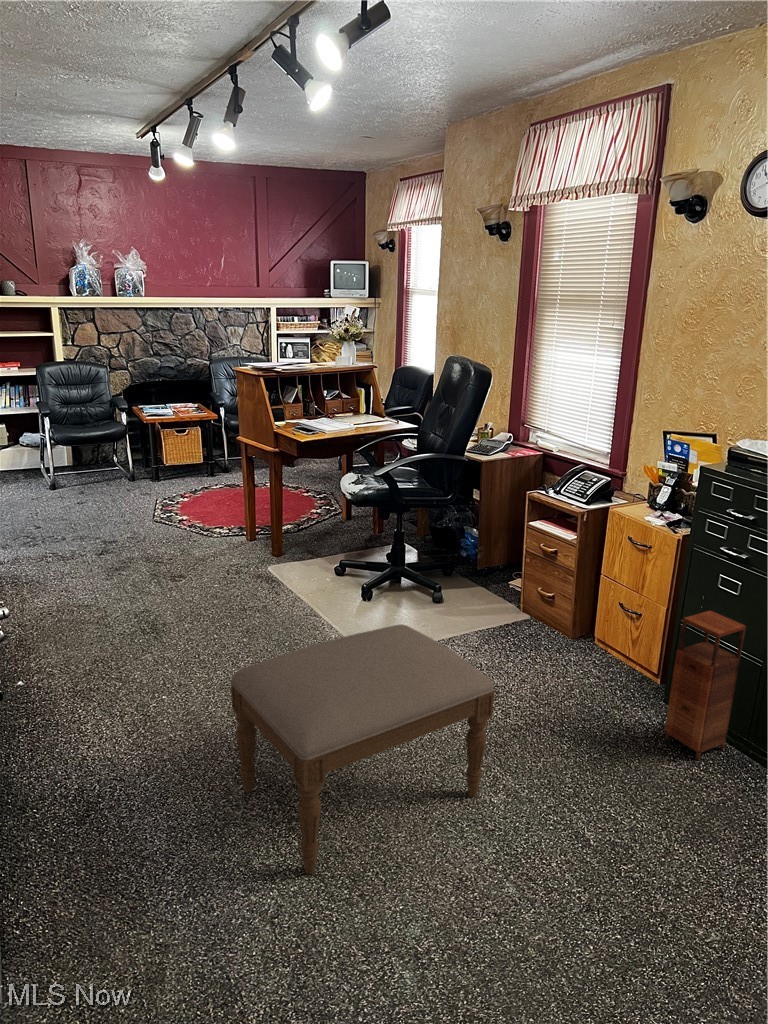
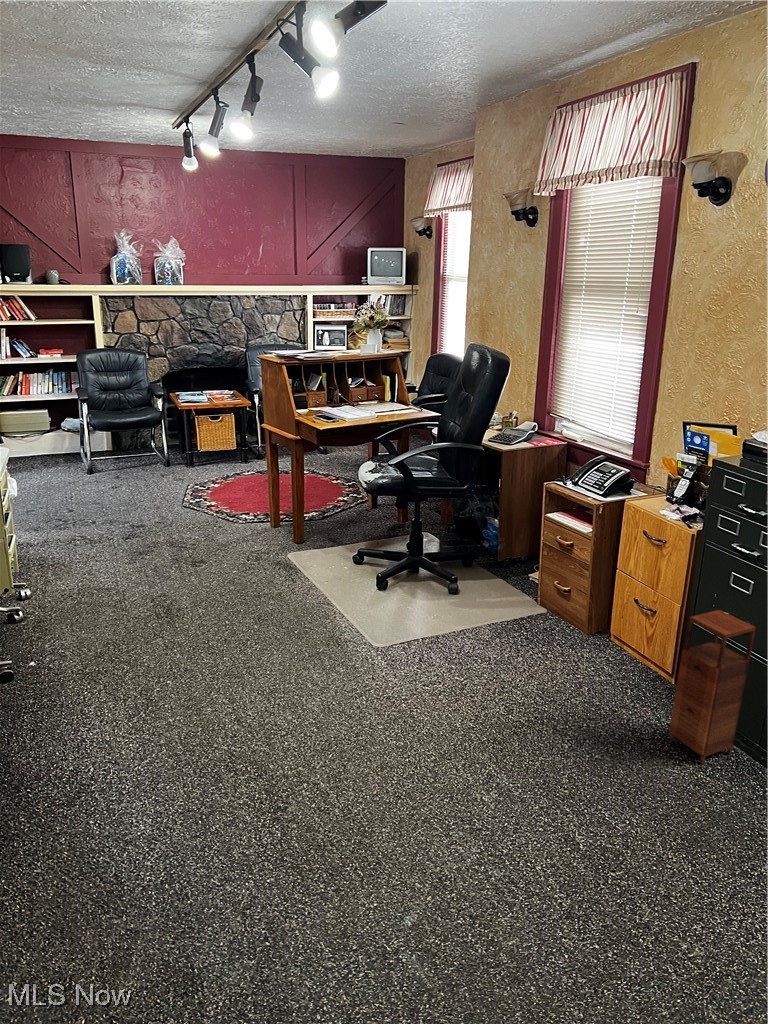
ottoman: present [231,624,494,874] -> none [220,616,484,865]

